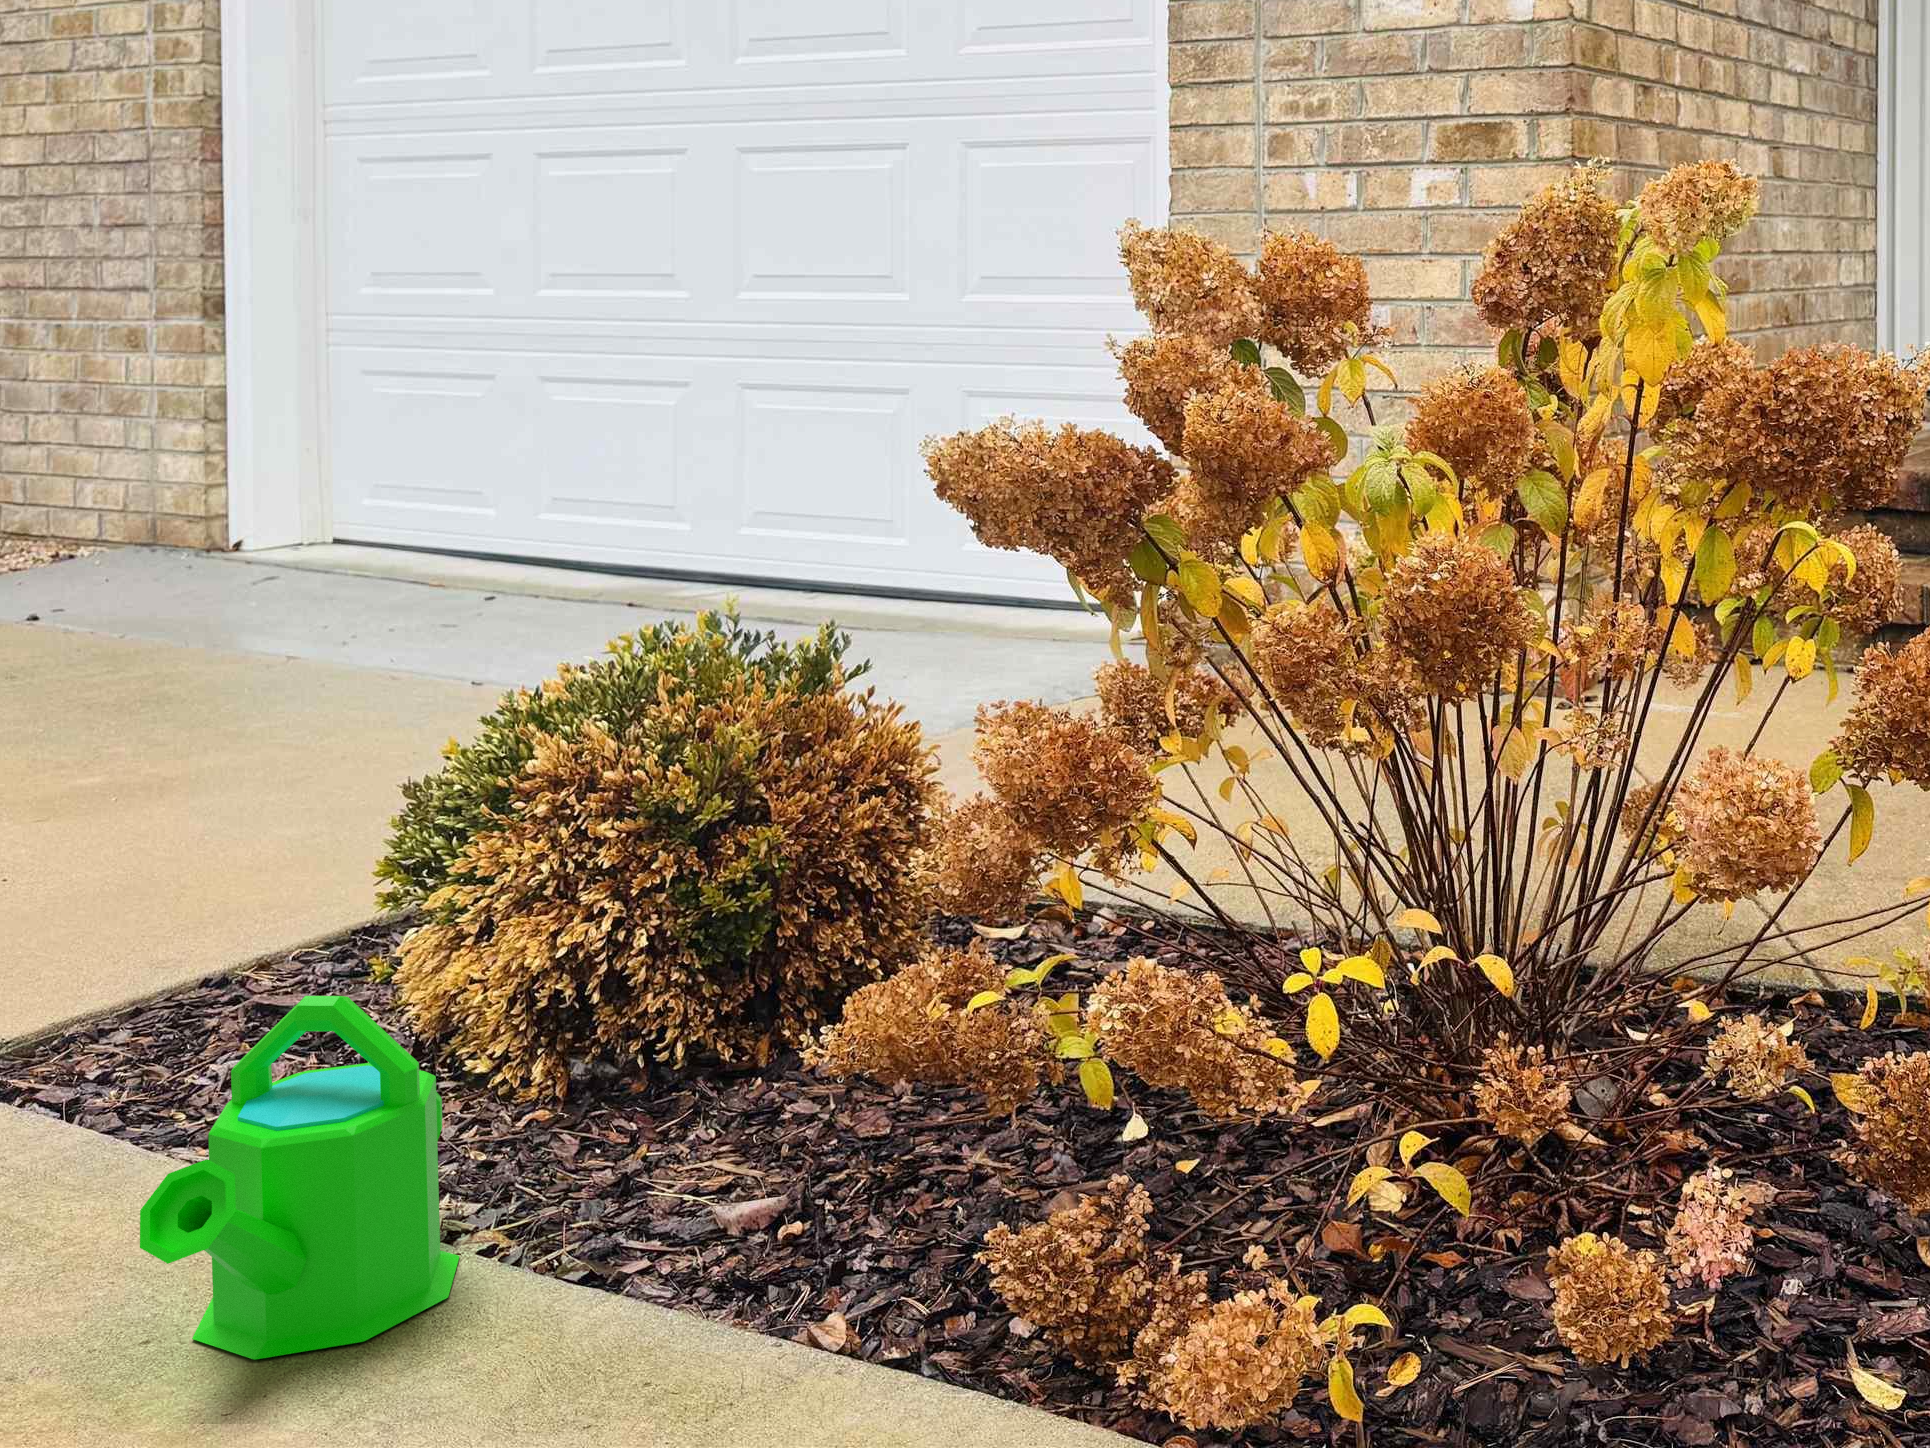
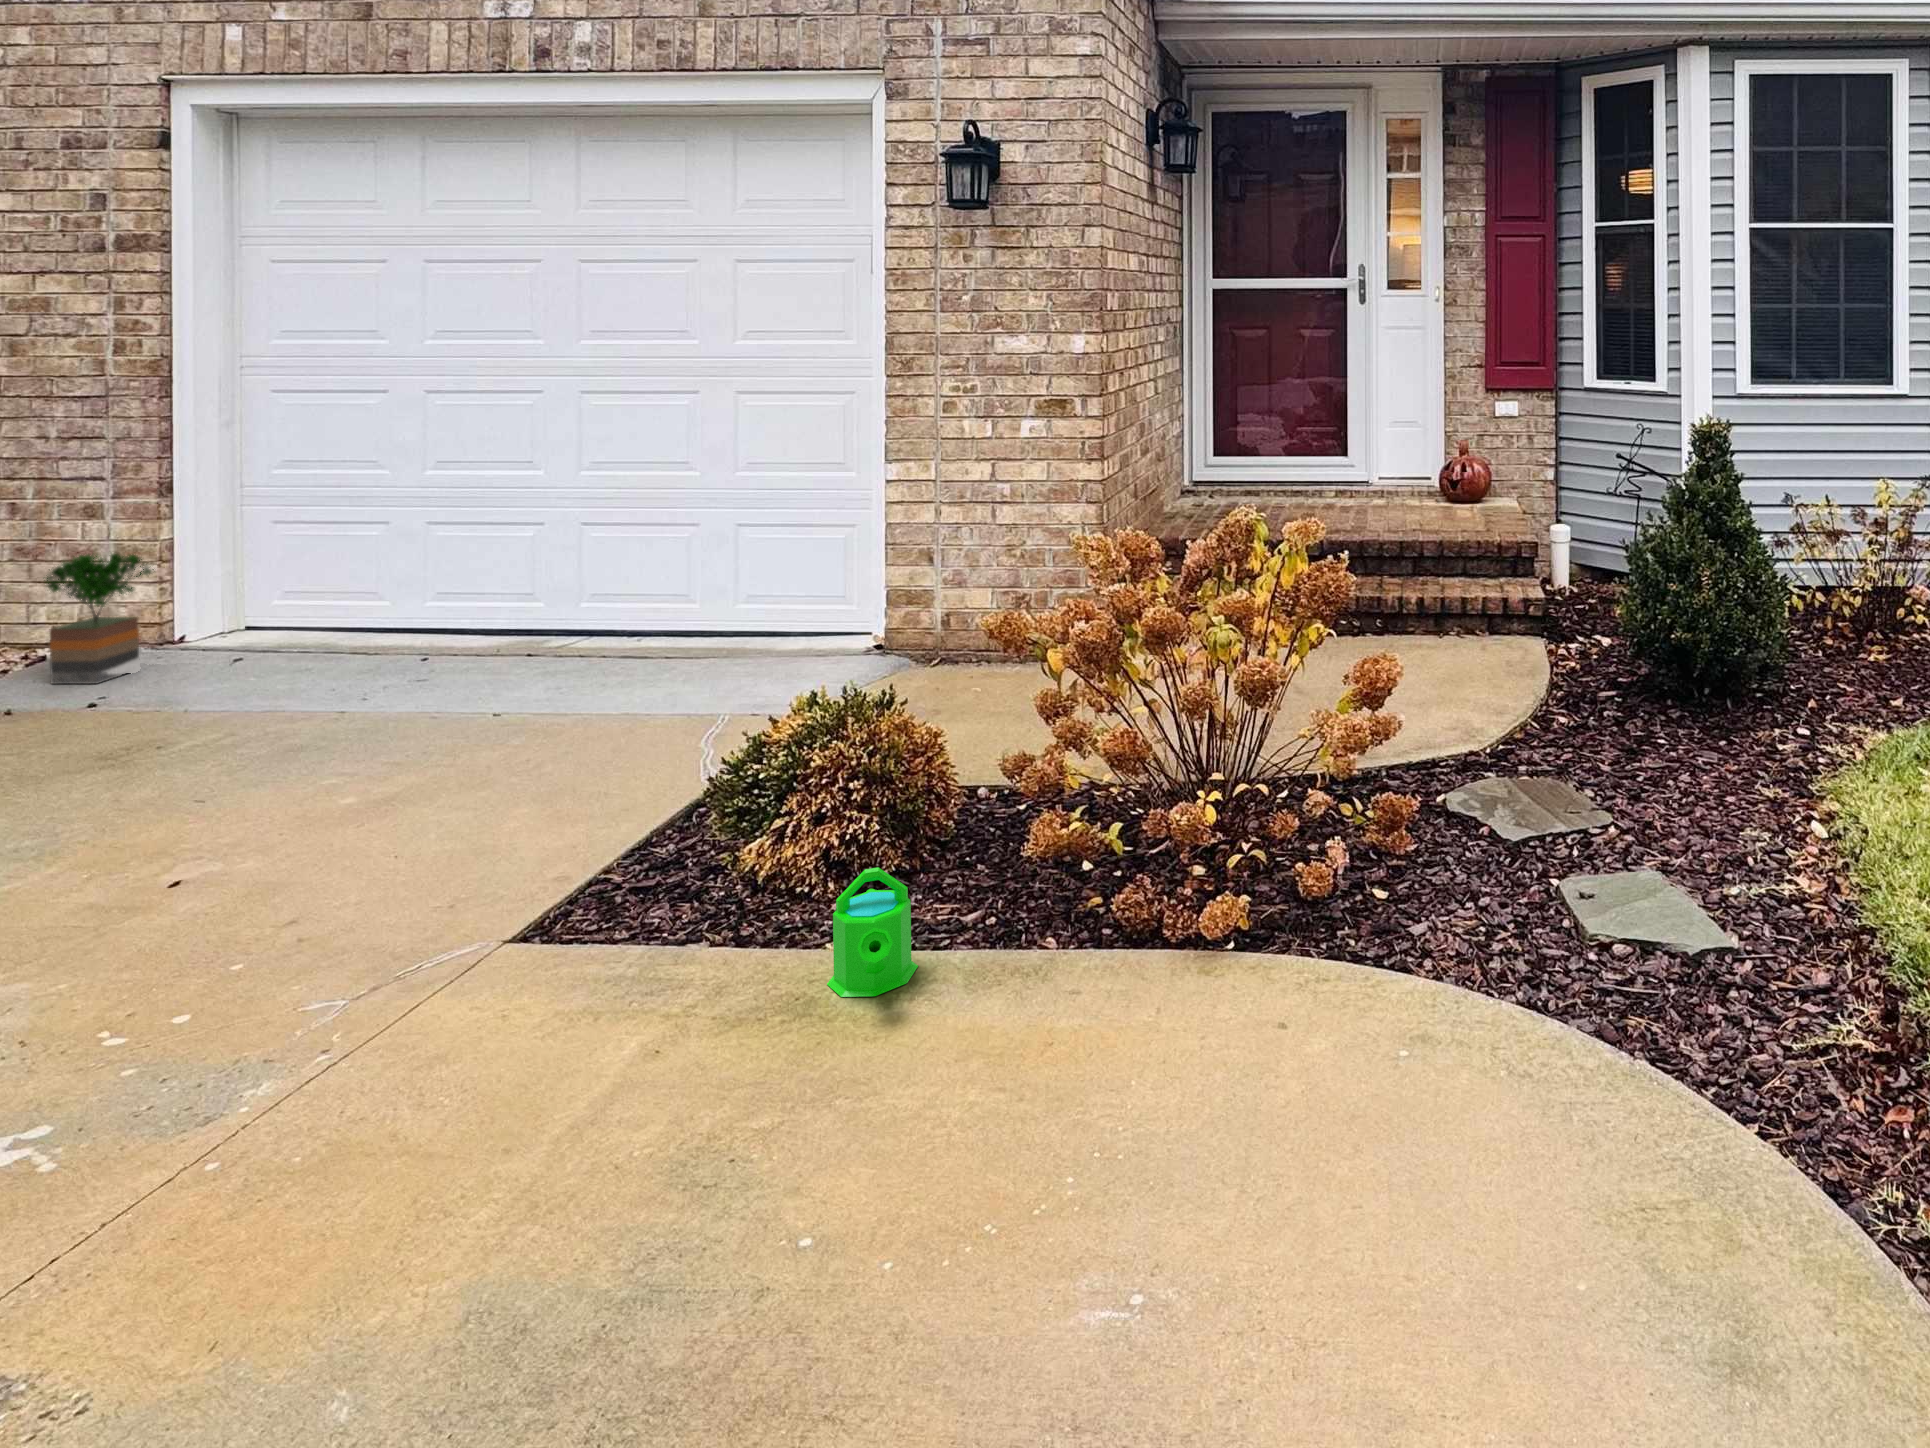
potted tree: none [41,387,206,584] -> present [44,554,154,684]

